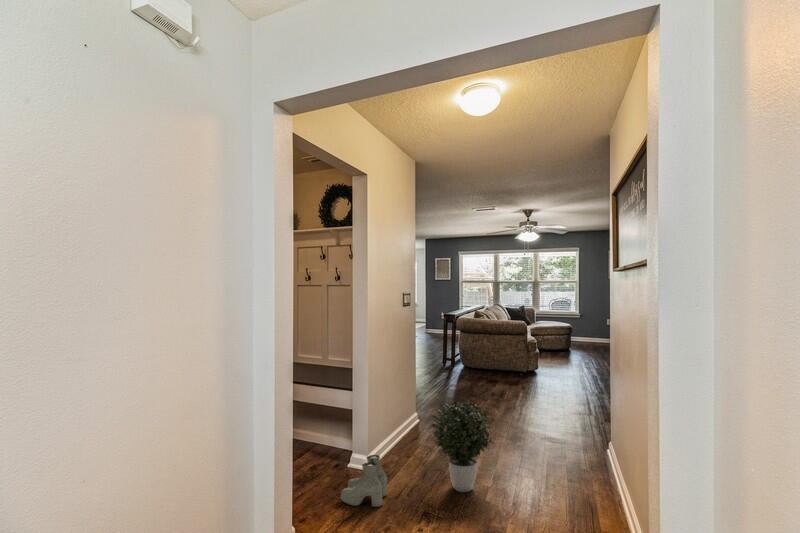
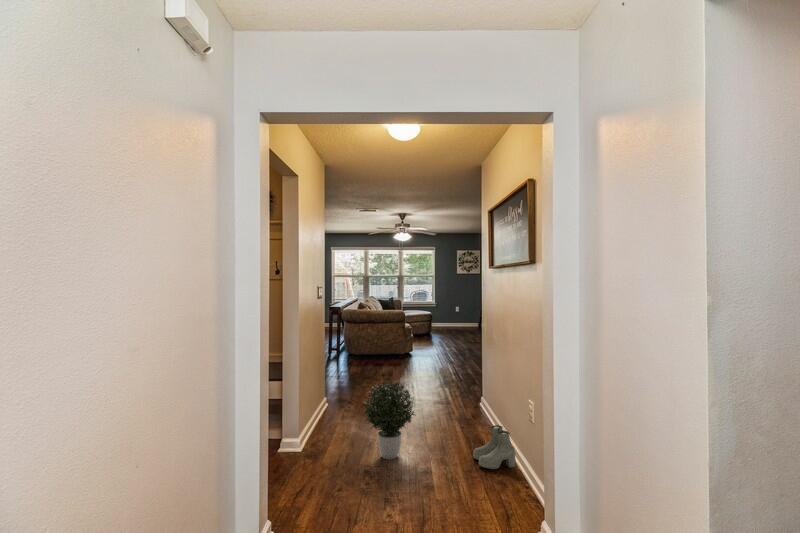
boots: present [341,455,387,507] -> present [473,425,516,469]

